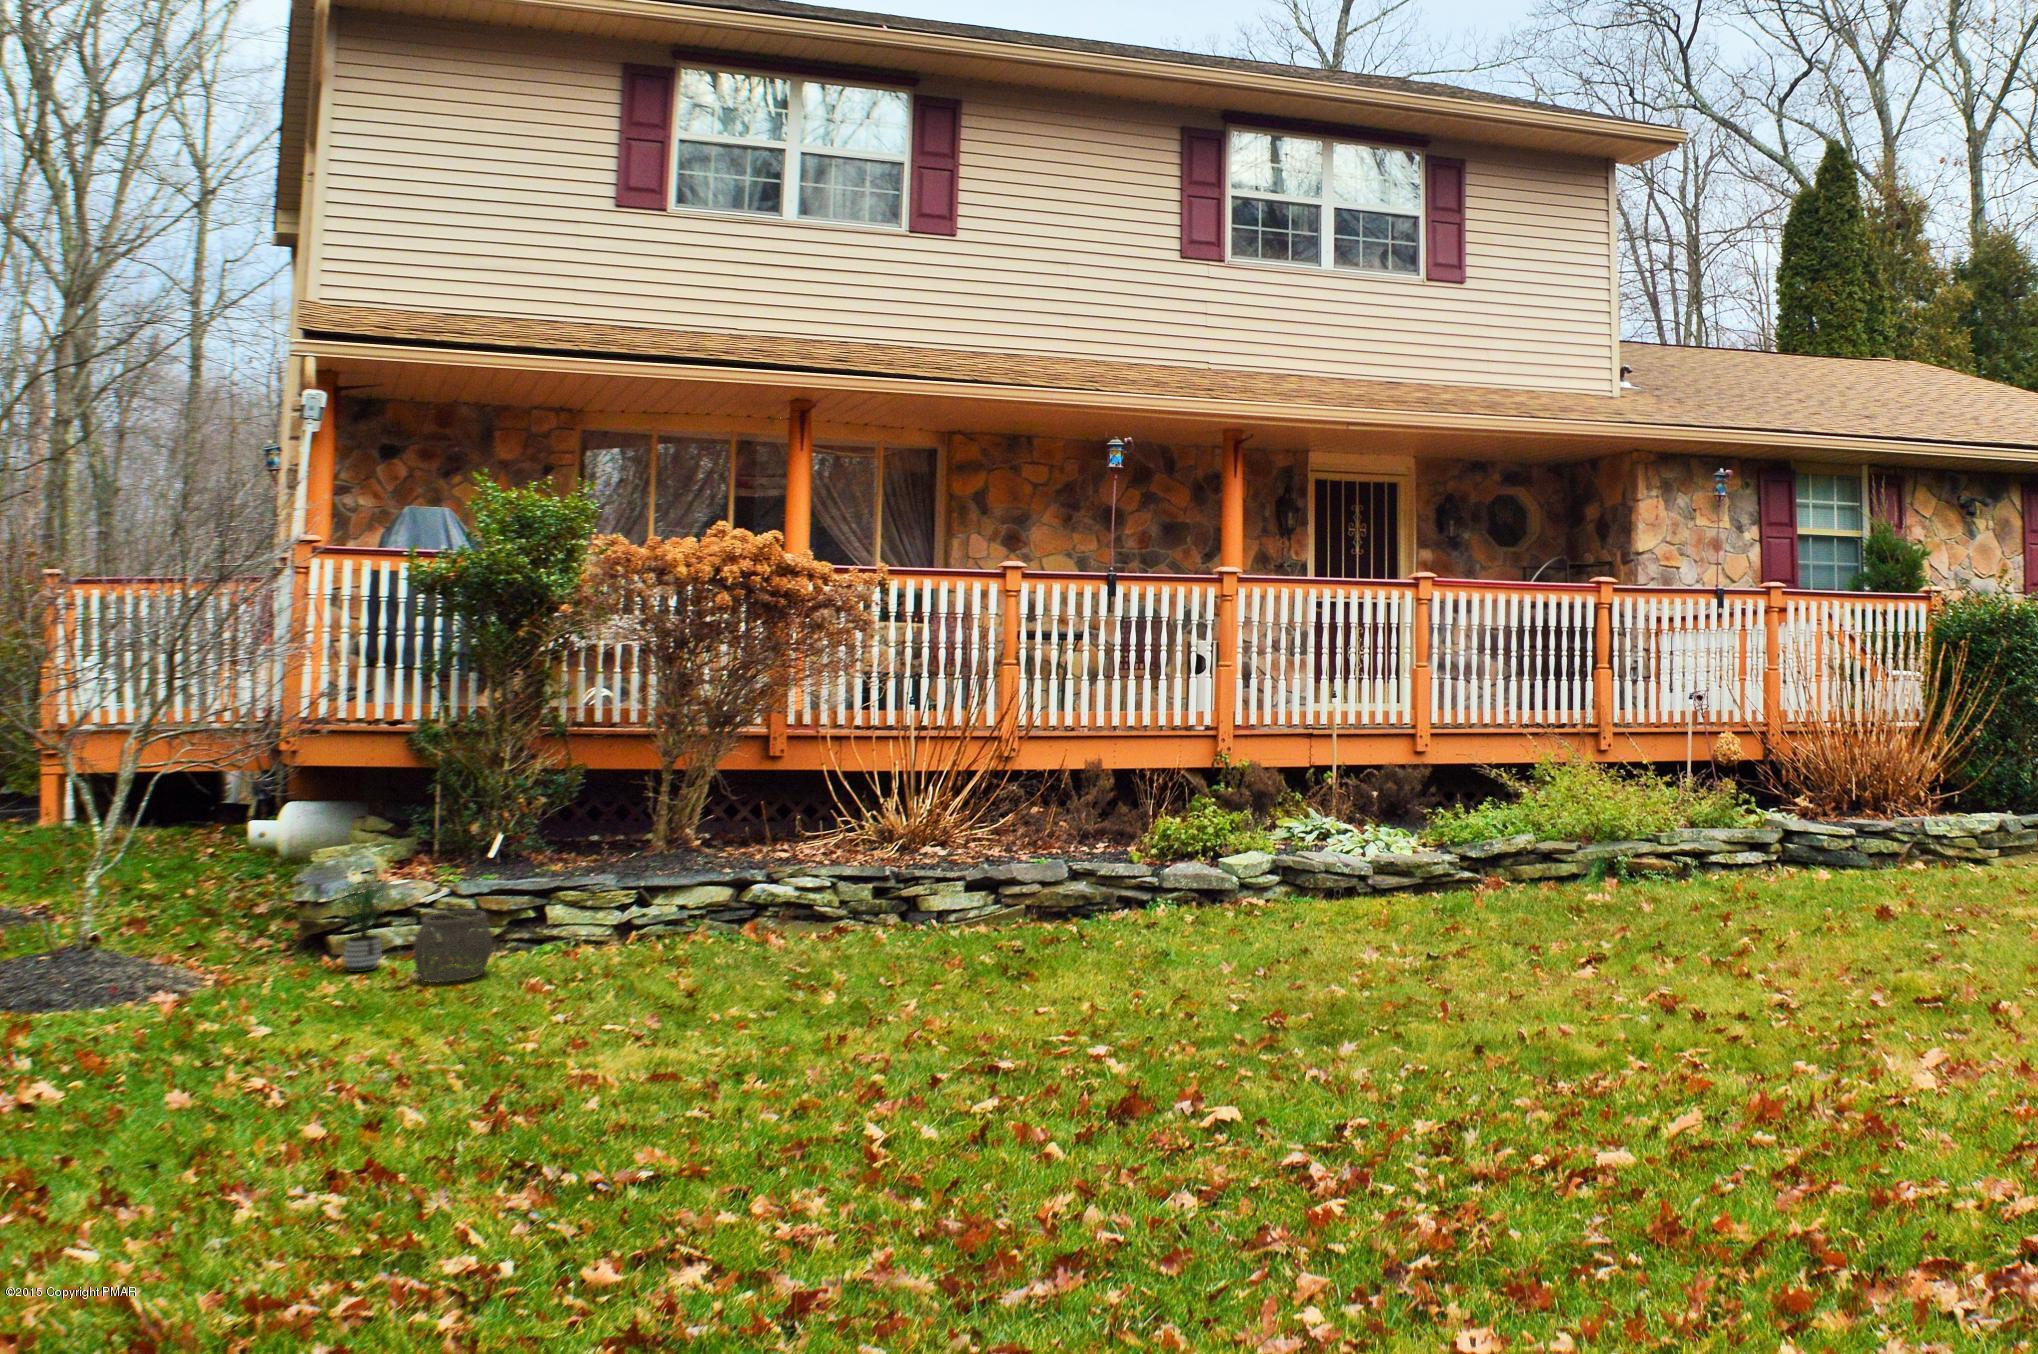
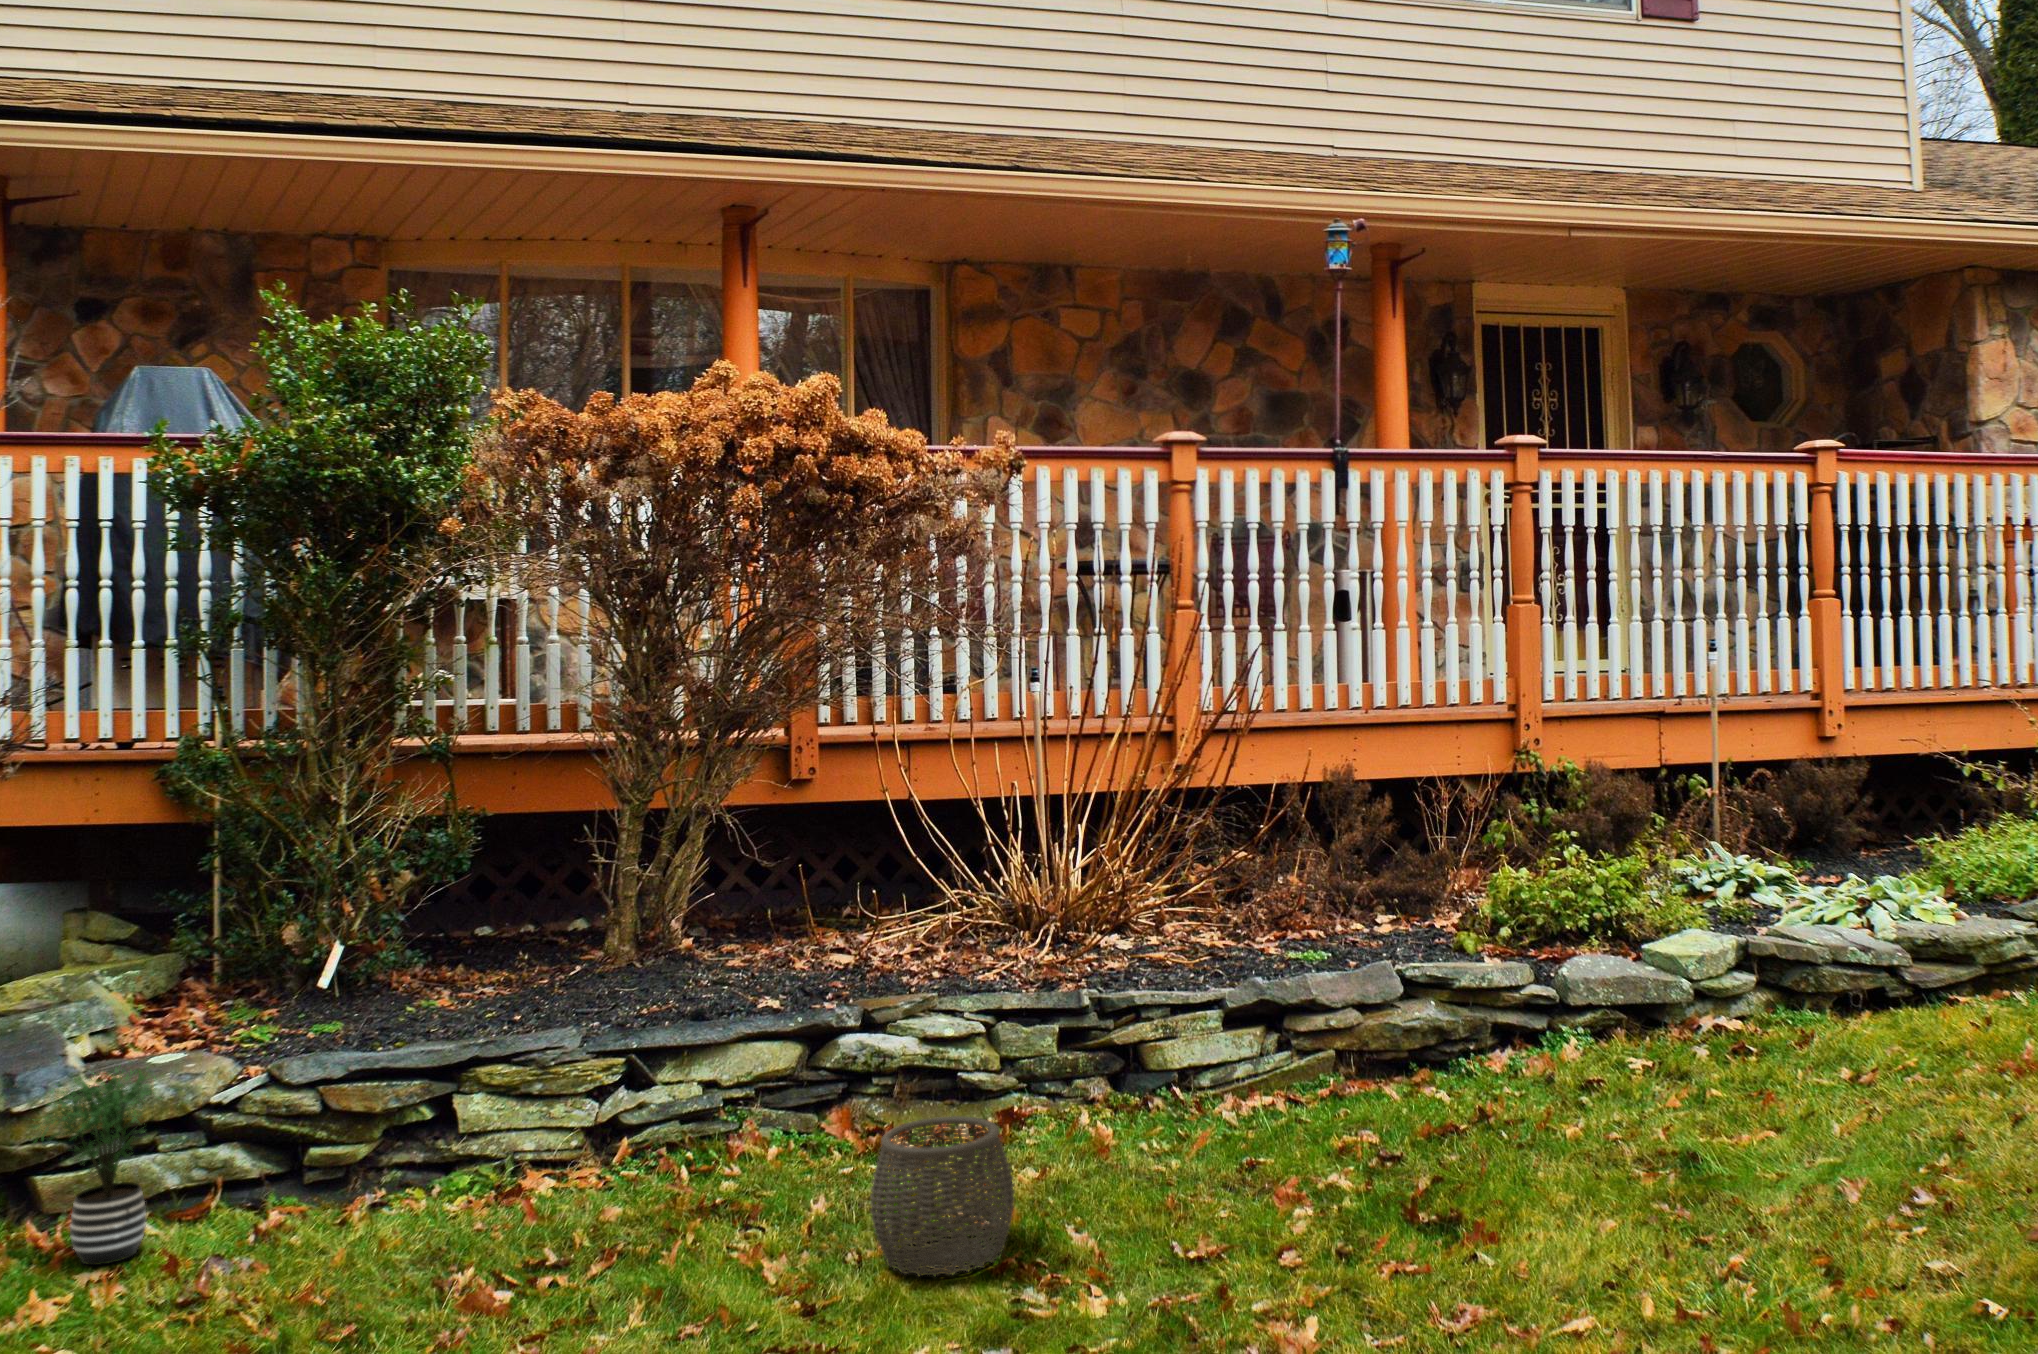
woven basket: present [414,910,492,983] -> present [870,1116,1015,1276]

